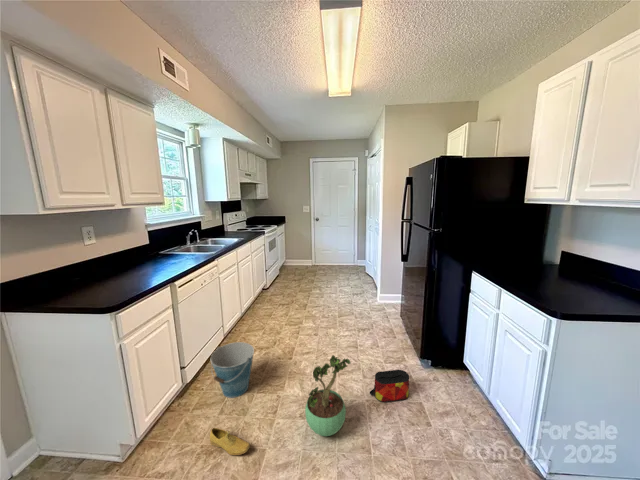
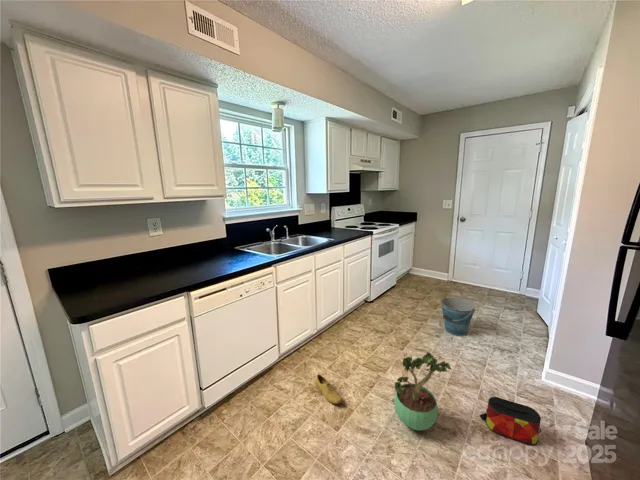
bucket: present [211,342,254,398] -> present [441,297,476,336]

